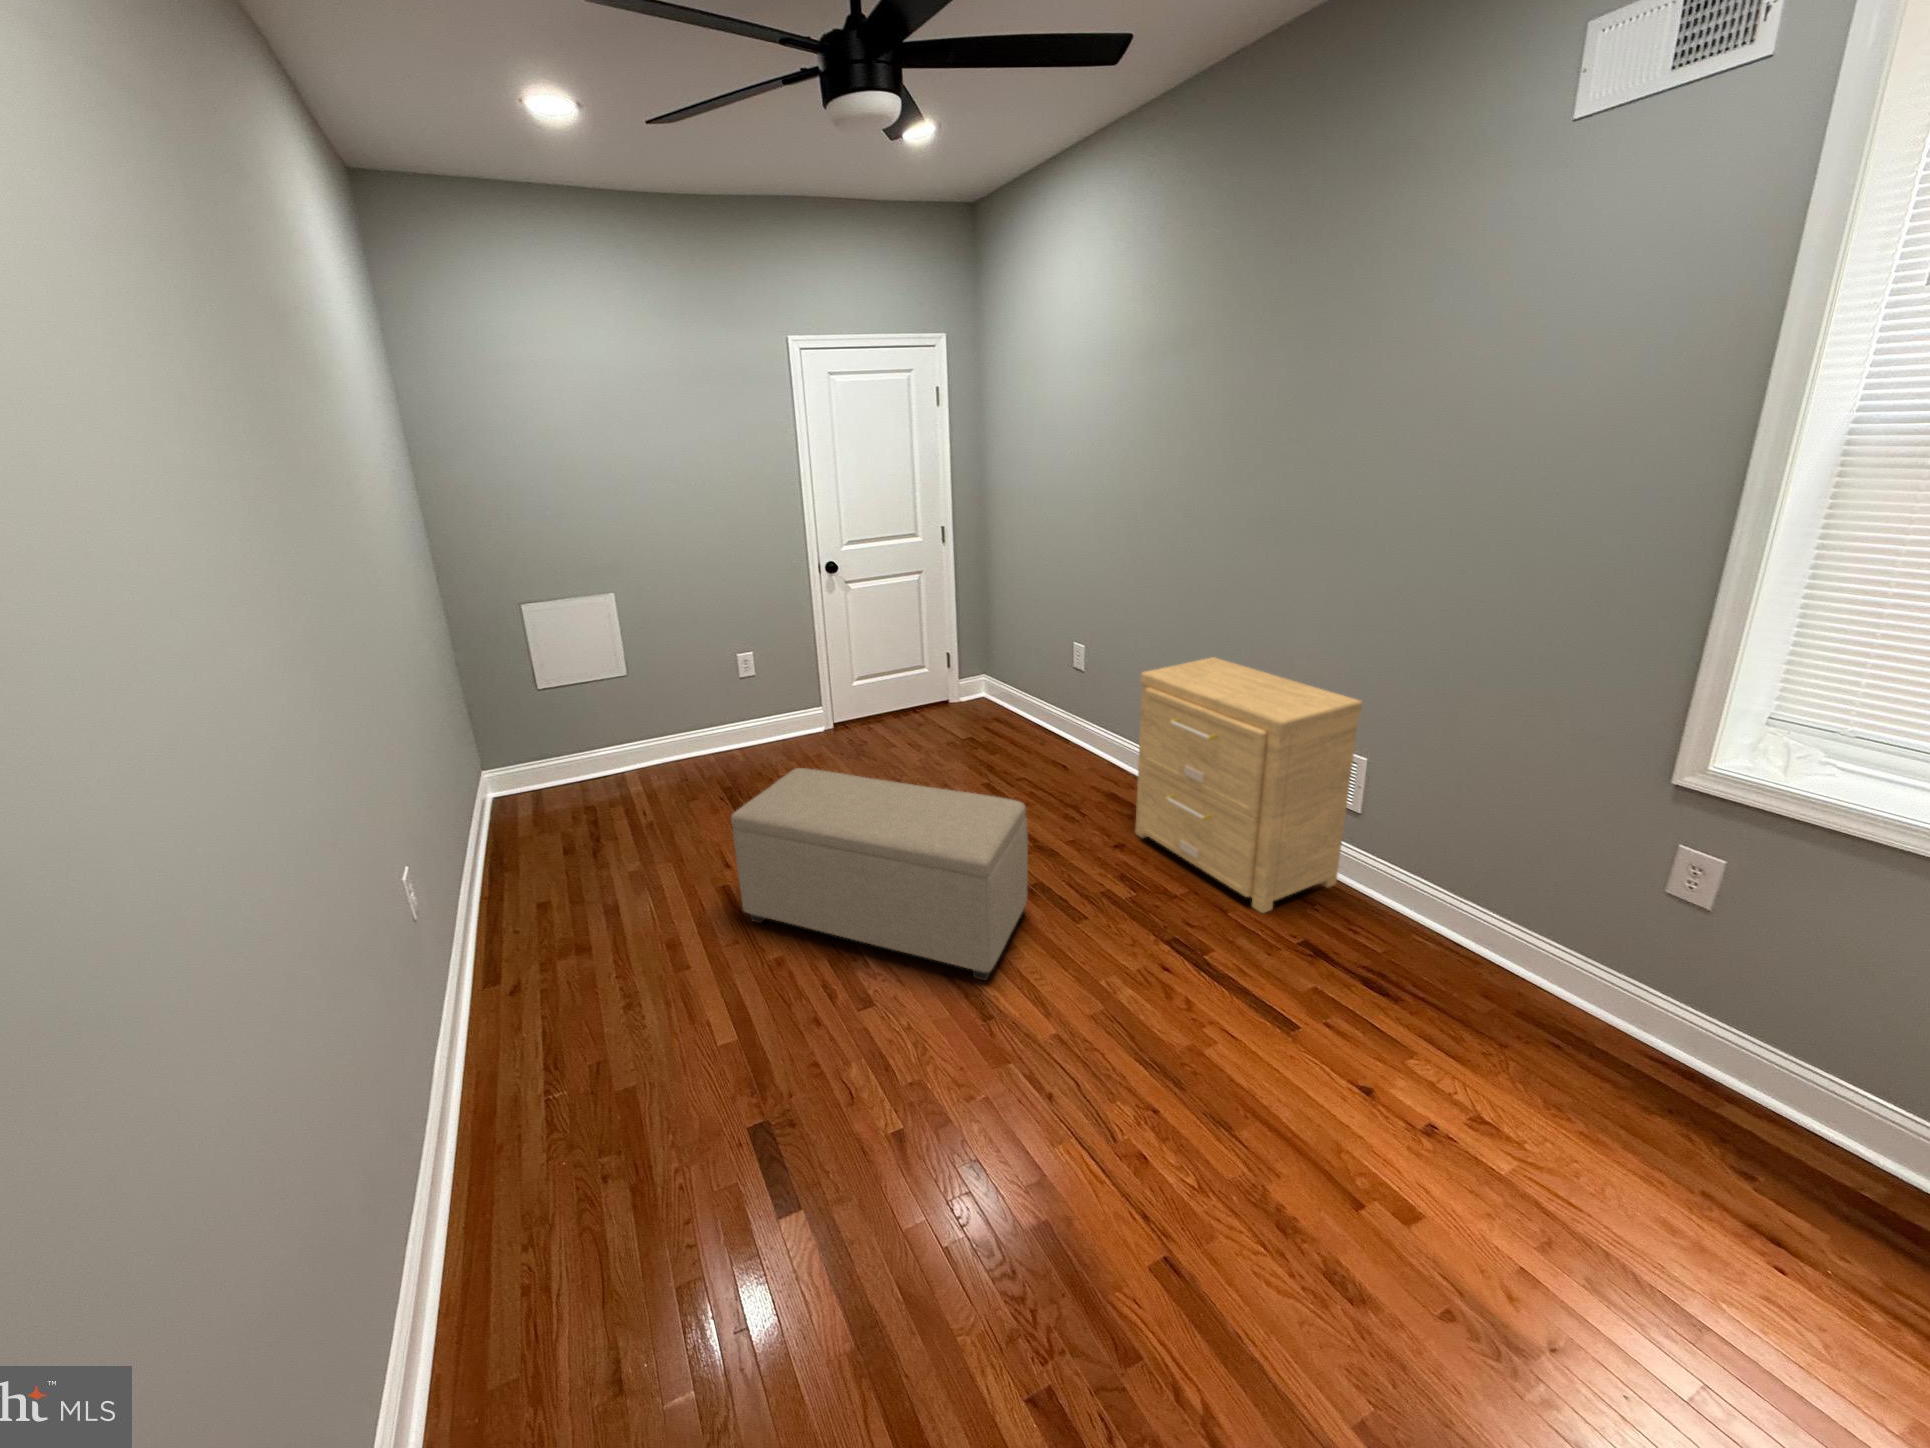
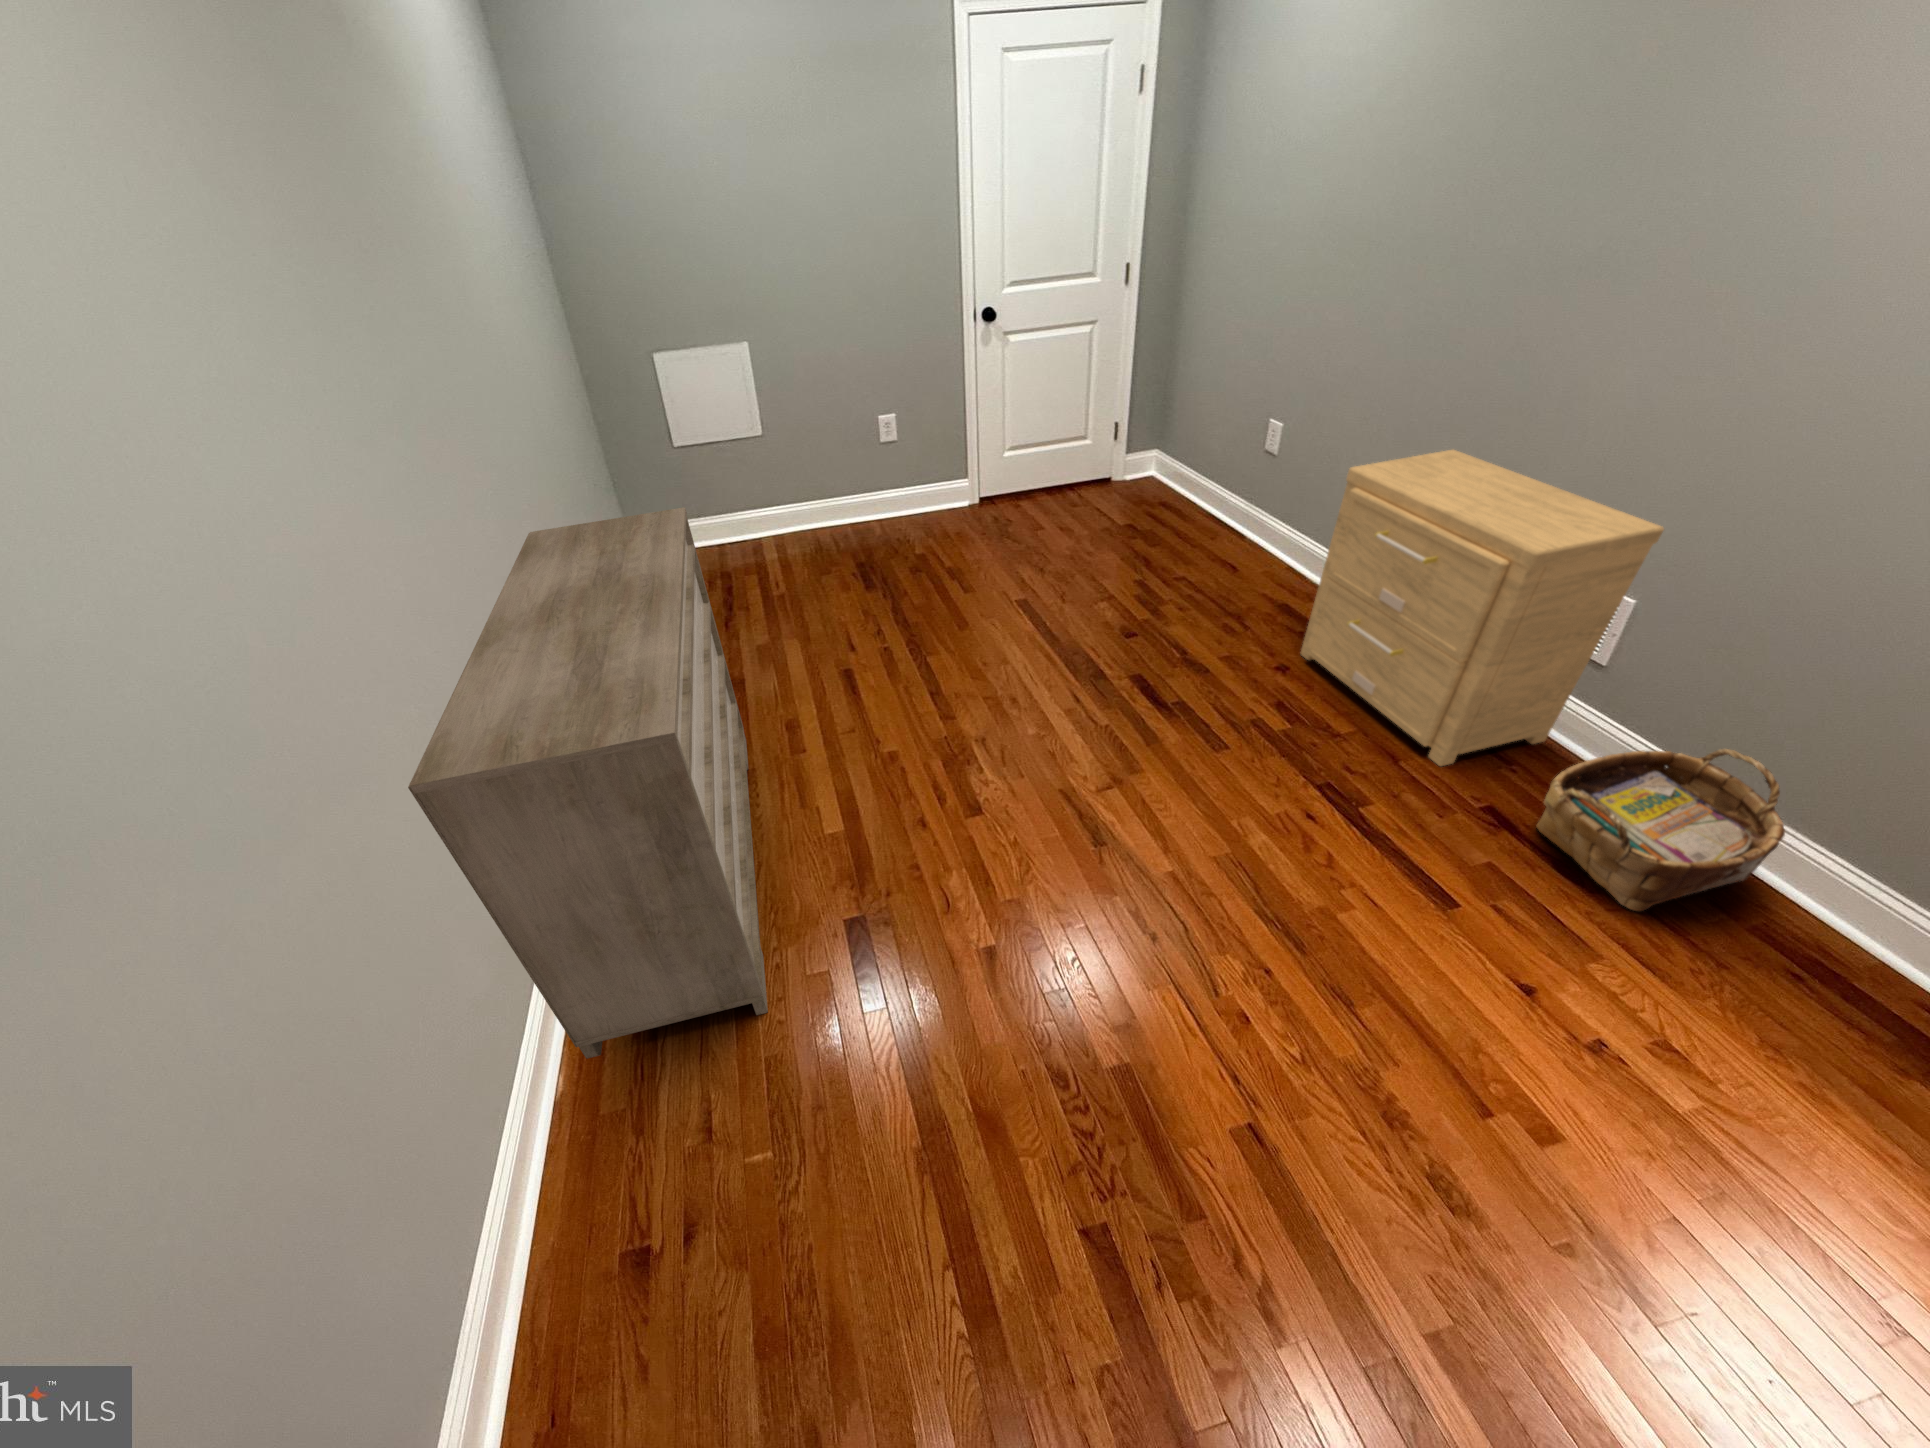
dresser: none [315,724,664,1343] -> present [408,507,768,1059]
ottoman: present [731,768,1028,981] -> none [851,558,1174,803]
woven basket: none [1342,865,1508,1010] -> present [1537,749,1785,911]

